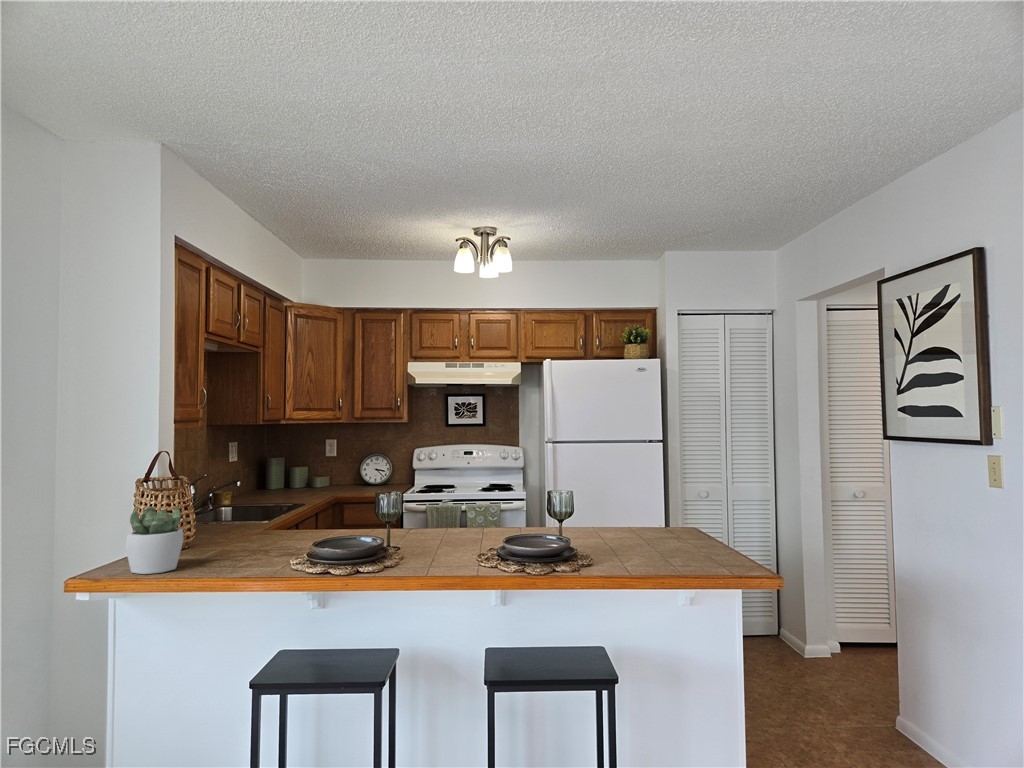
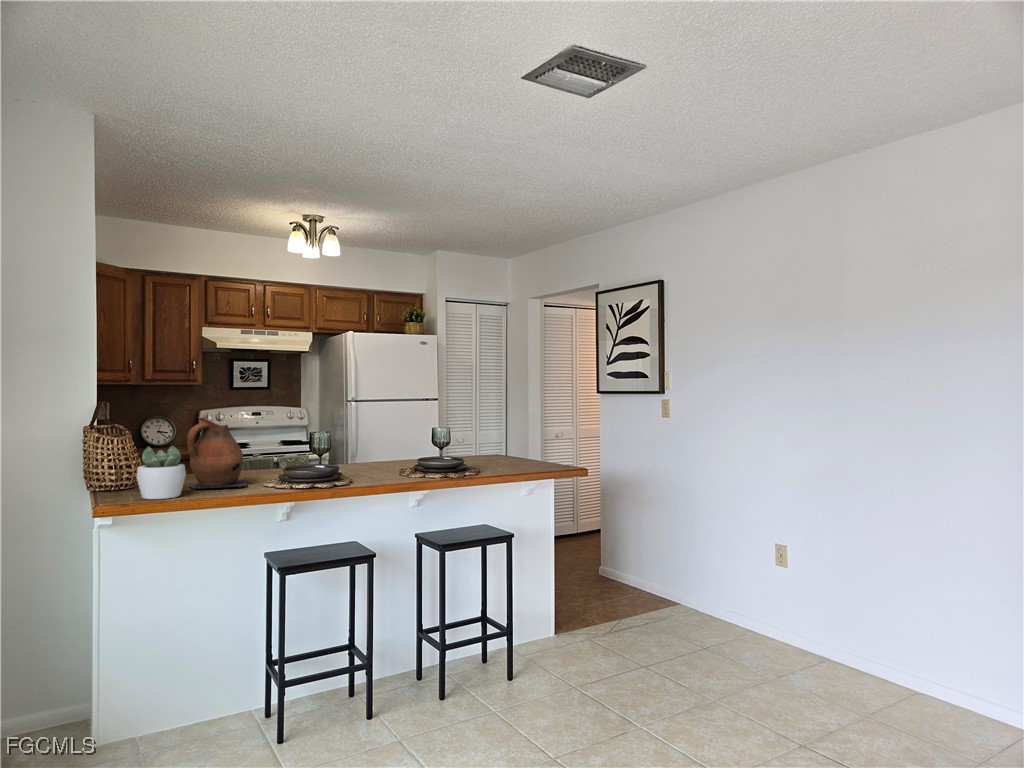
ceramic pitcher: none [214,470,299,562] -> present [187,417,247,489]

